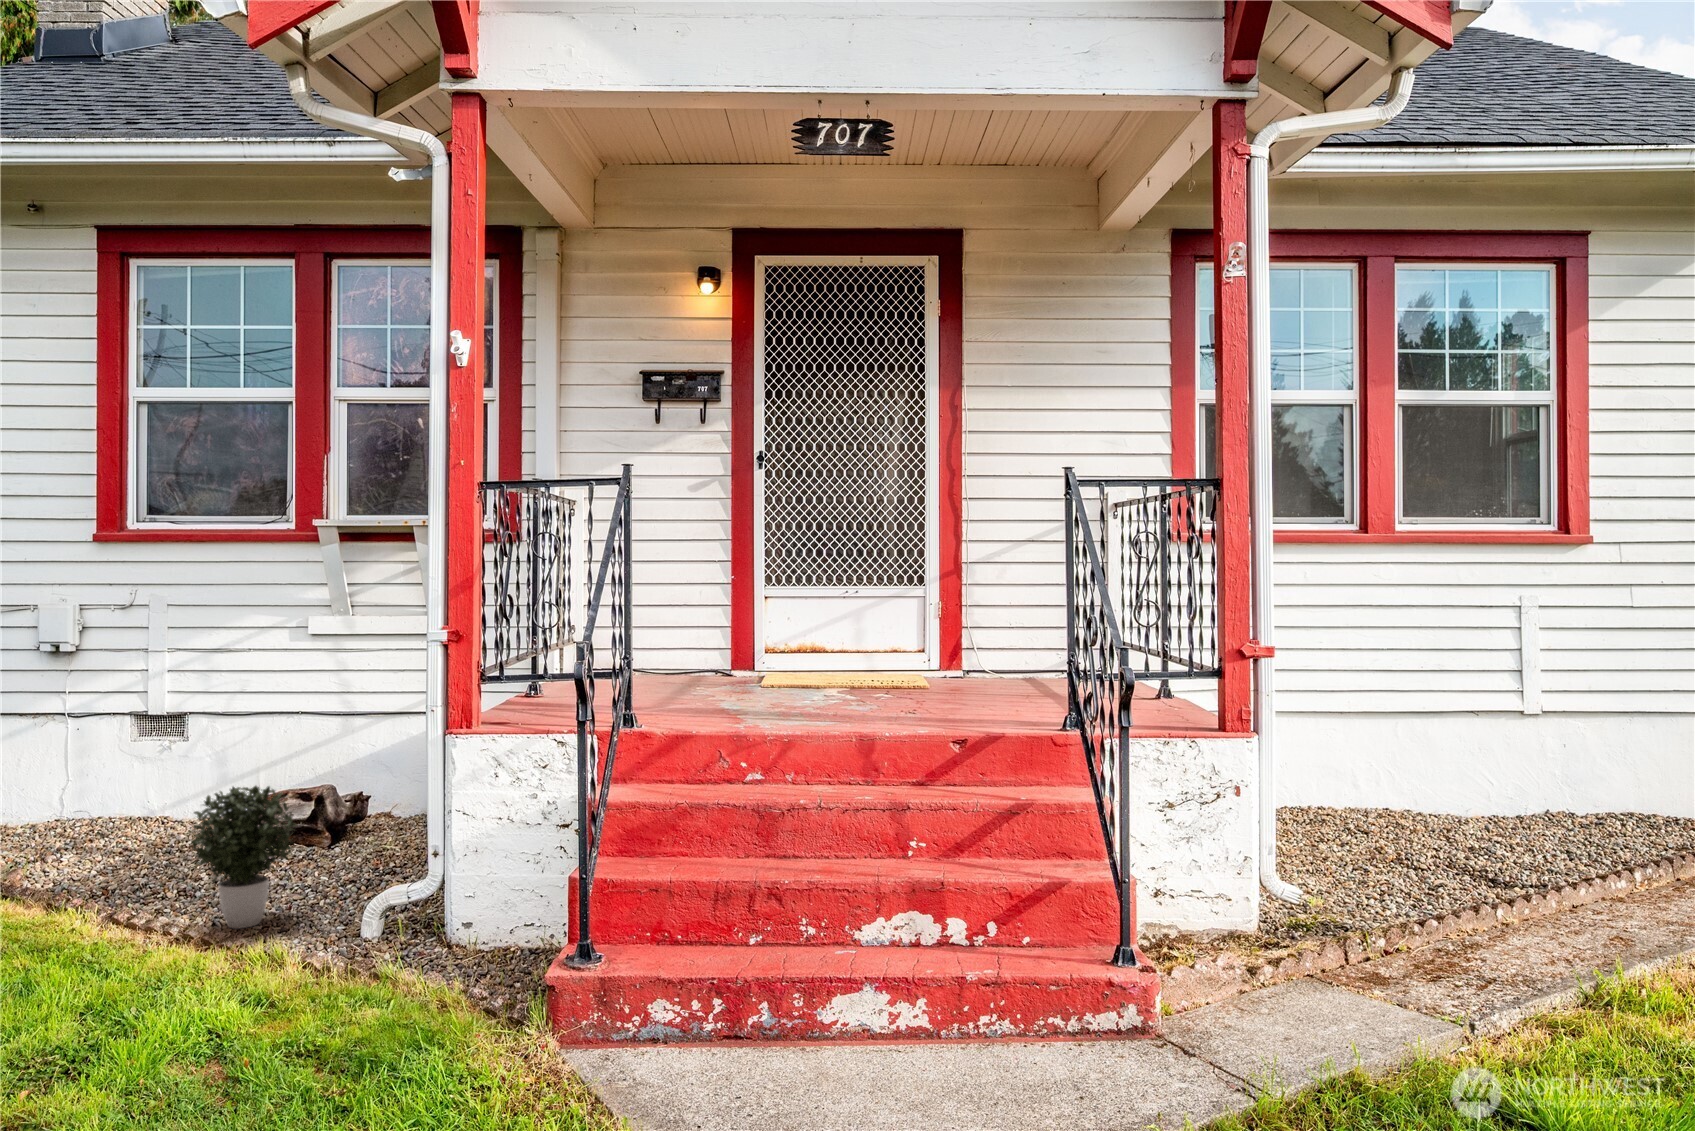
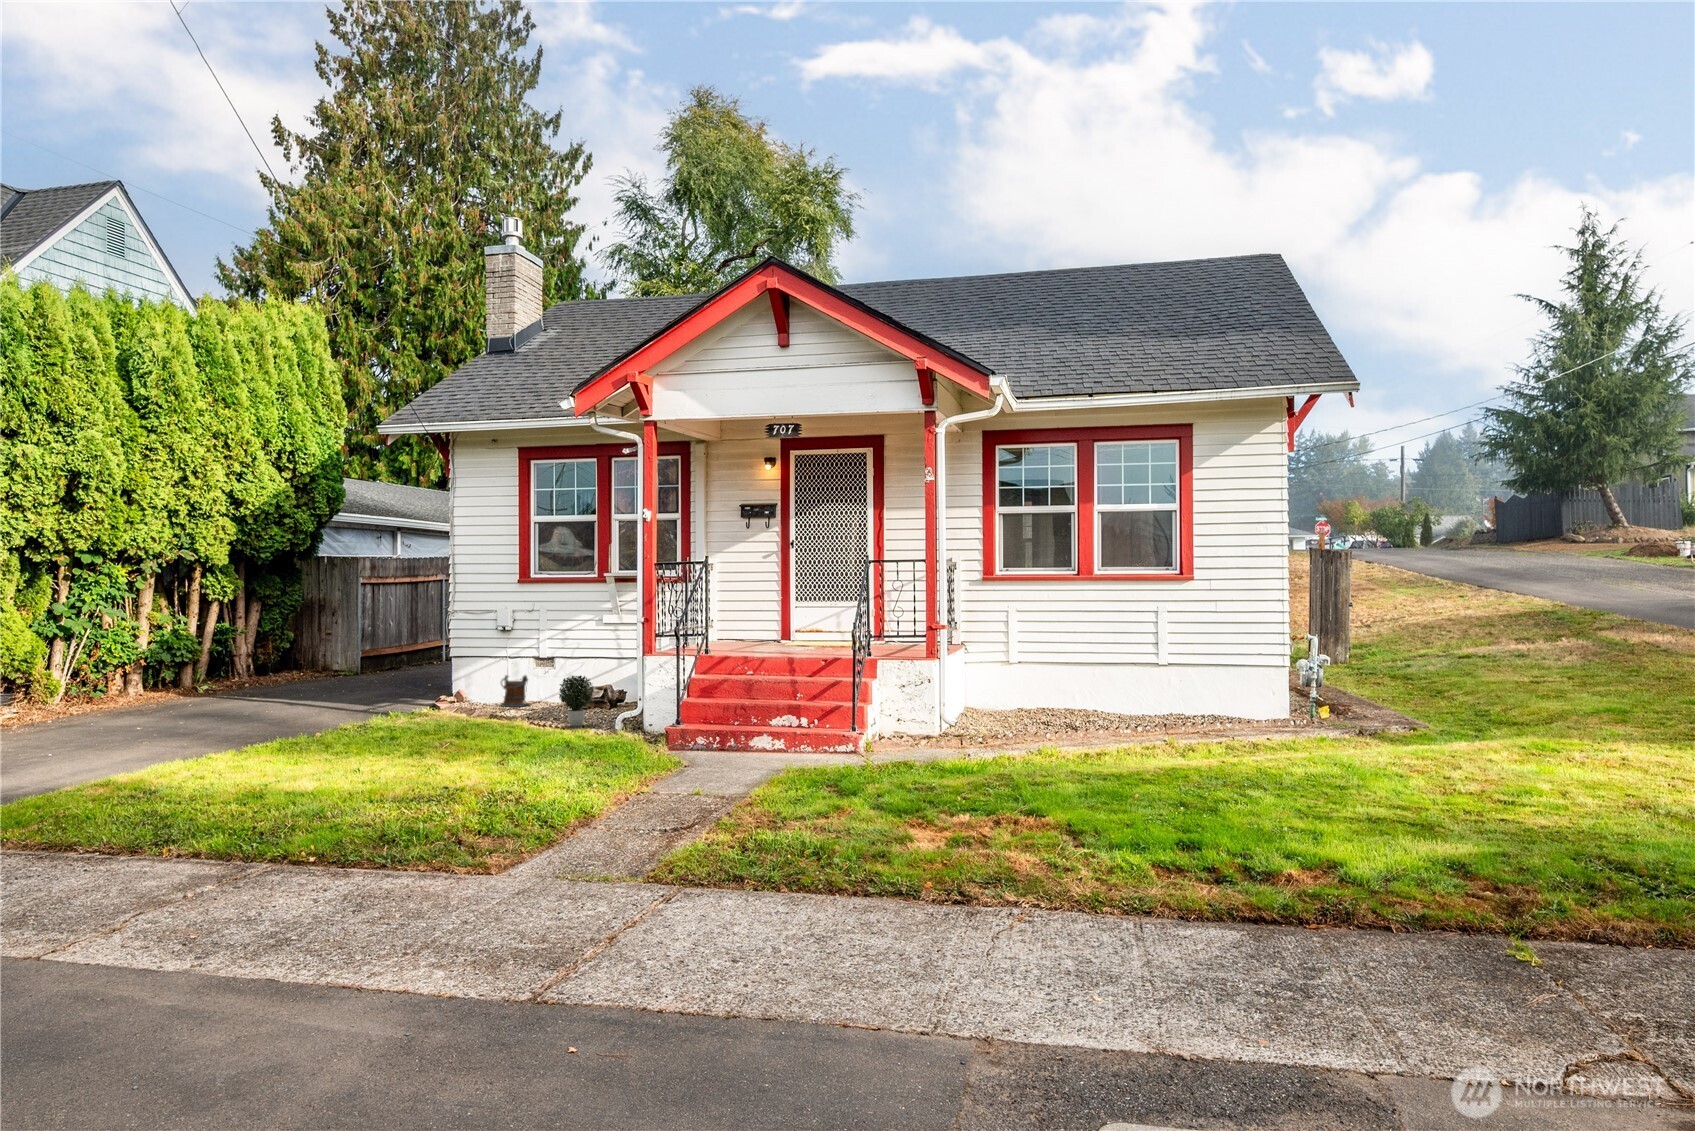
bucket: none [44,760,127,839] -> present [501,675,530,707]

